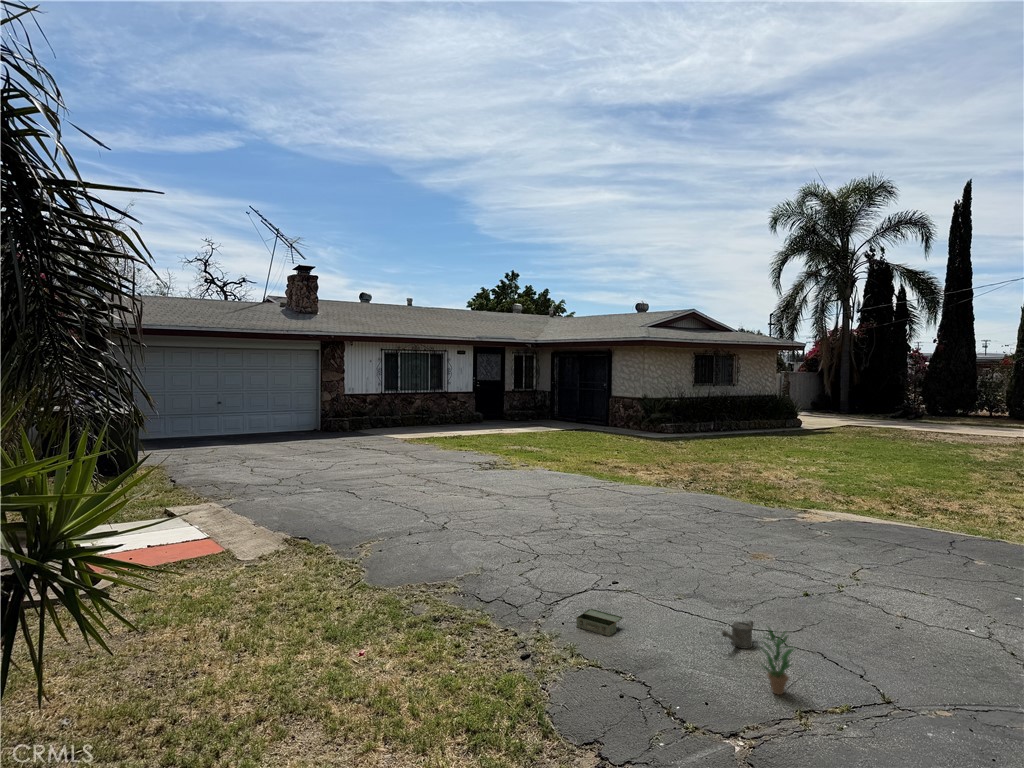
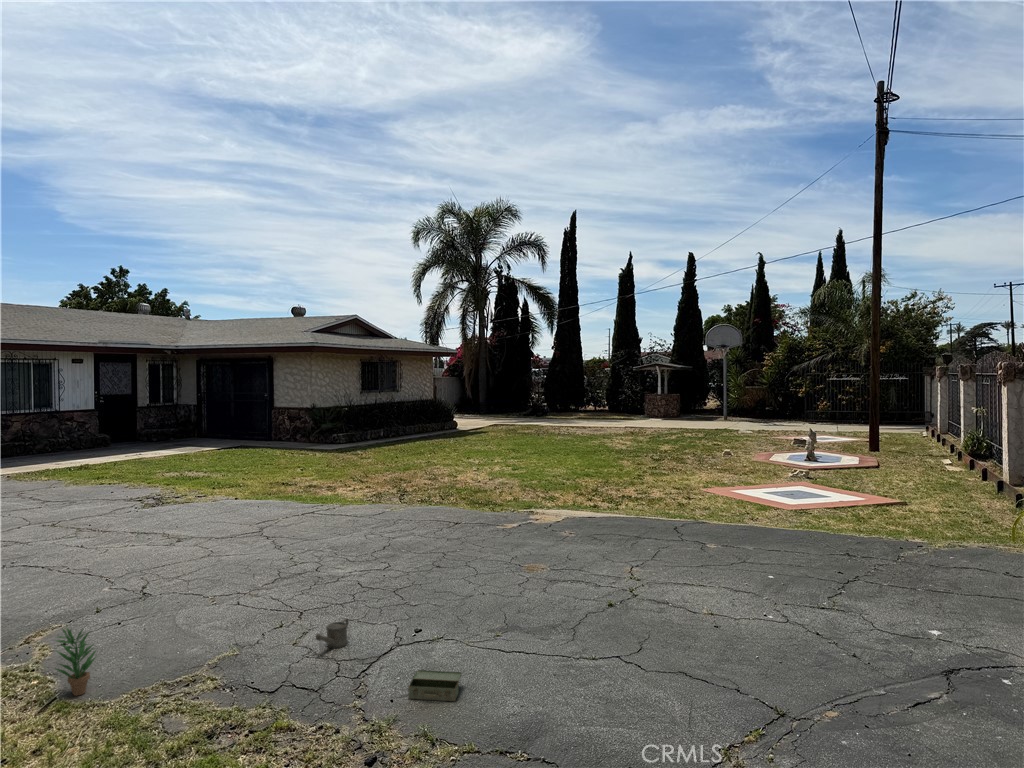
watering can: present [722,621,753,649] -> present [316,619,348,648]
potted plant: present [763,628,794,695] -> present [55,628,96,696]

